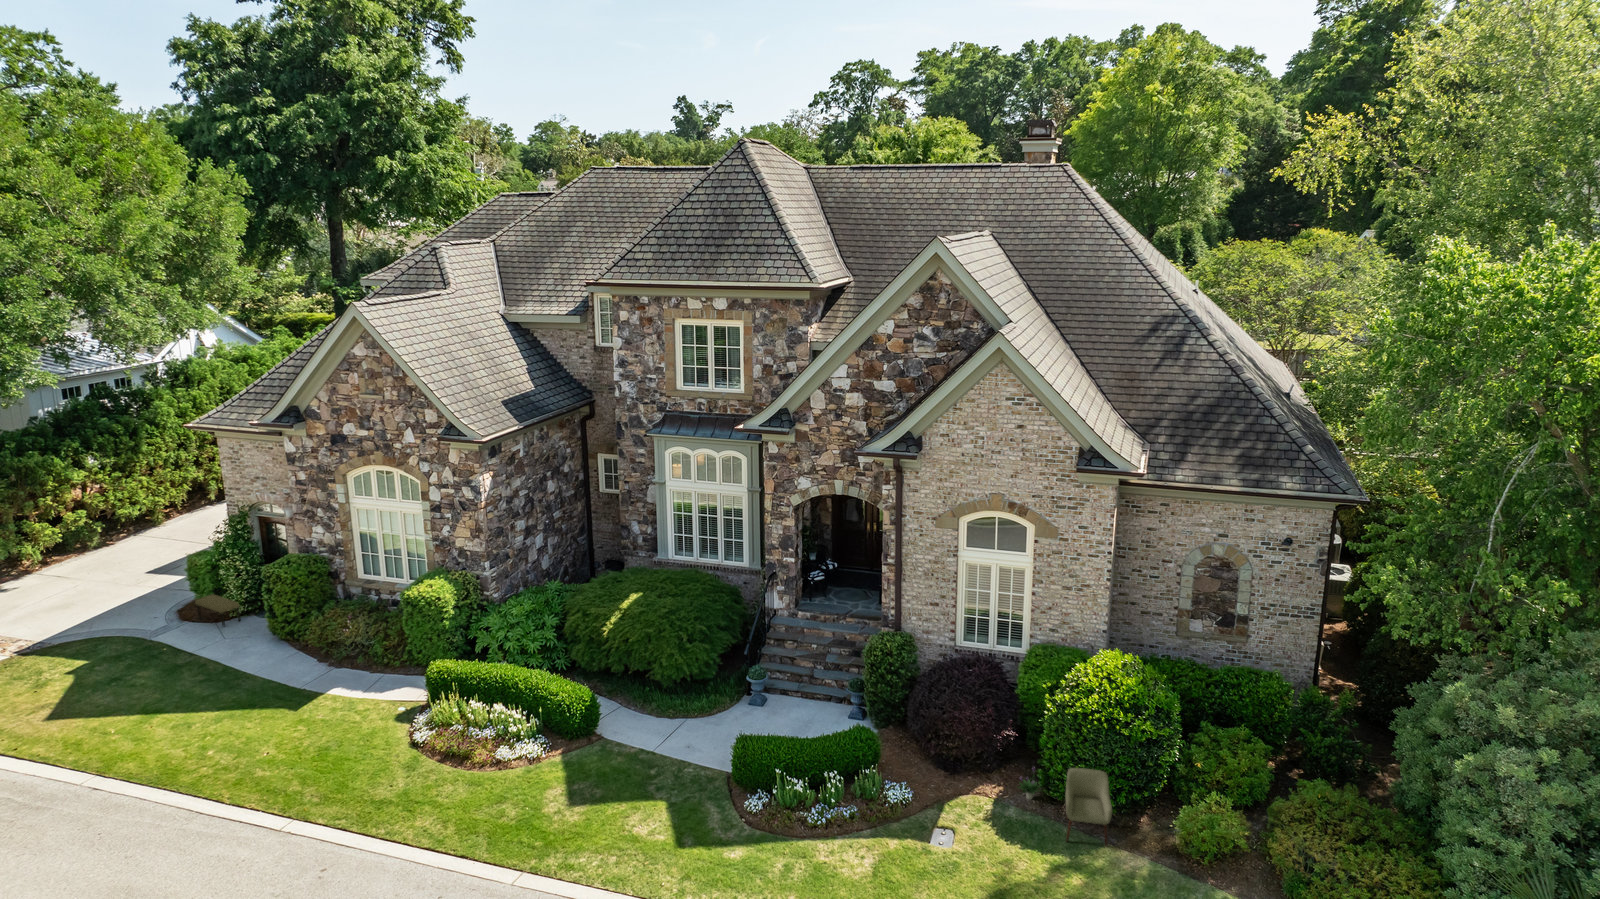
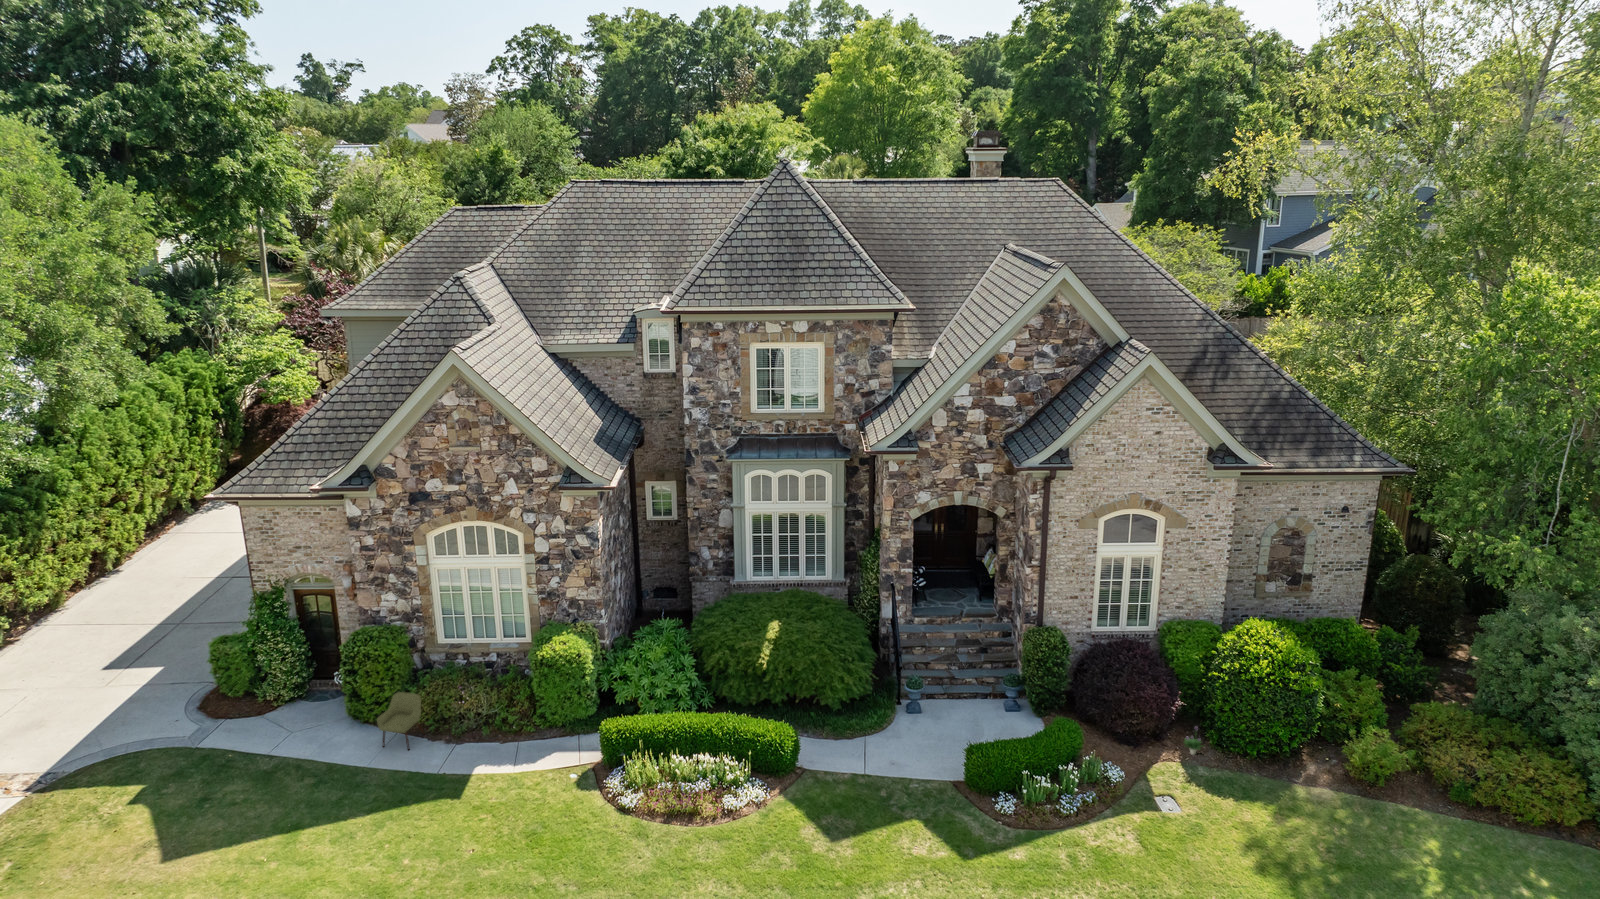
bench: present [195,595,241,626] -> none [224,682,284,716]
chair: present [1066,768,1112,847] -> present [377,692,424,749]

